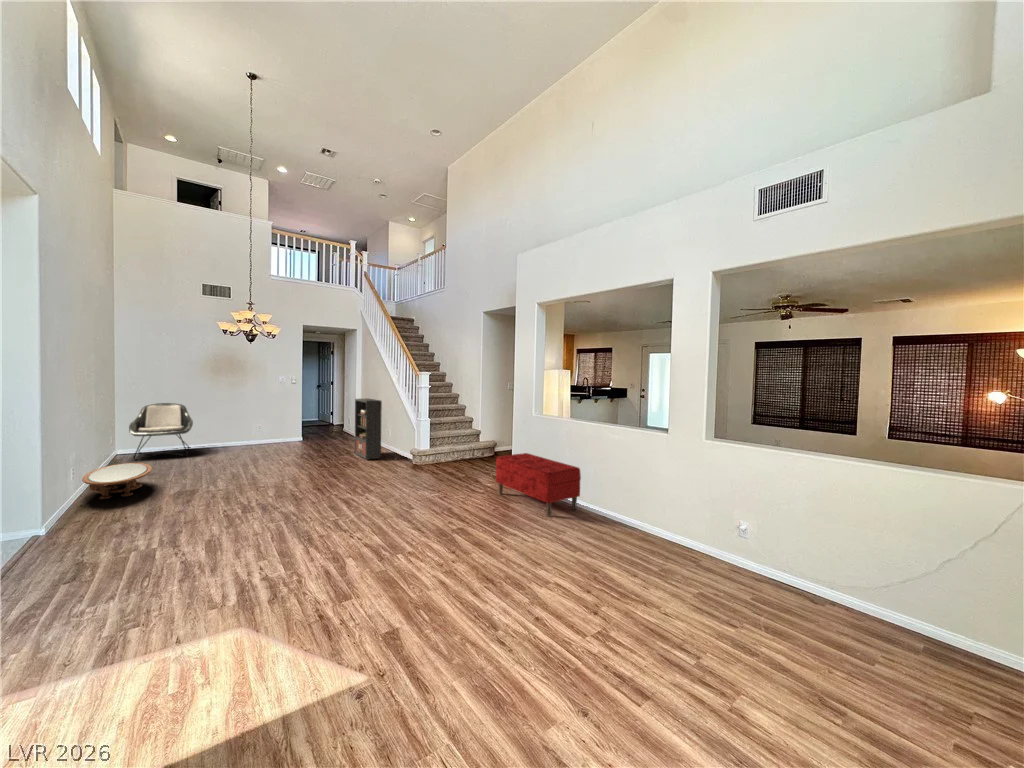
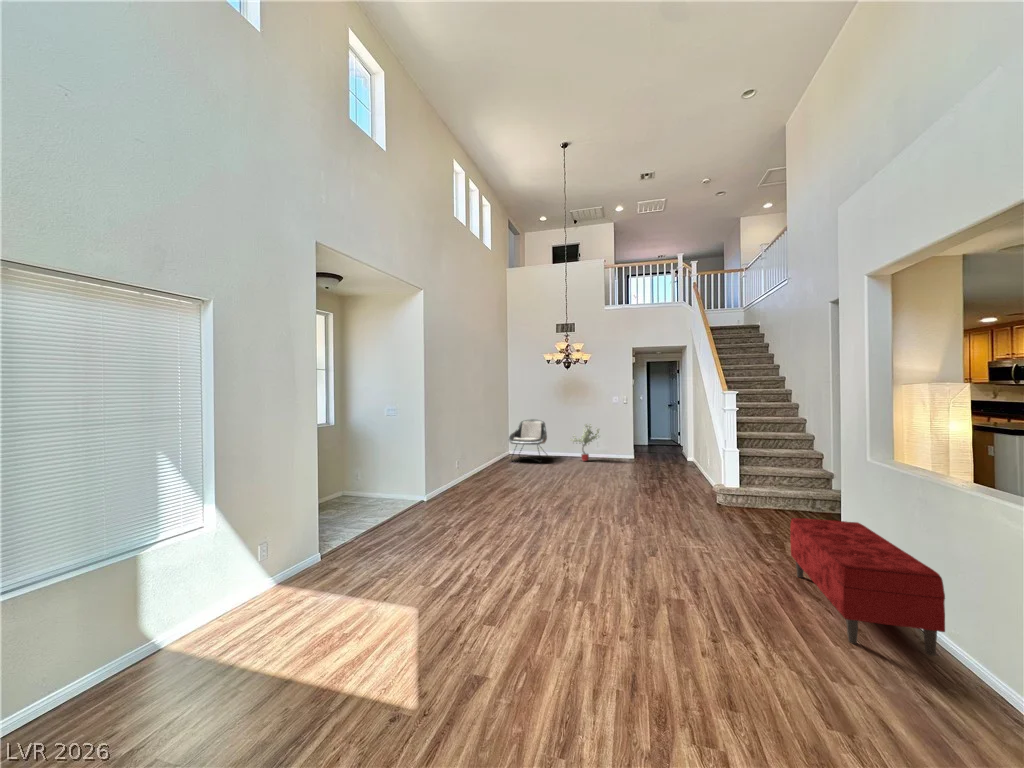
bookcase: present [355,399,382,460] -> none [664,421,704,495]
potted tree: none [225,405,267,448] -> present [571,424,599,462]
coffee table: present [82,463,152,499] -> none [459,463,500,487]

